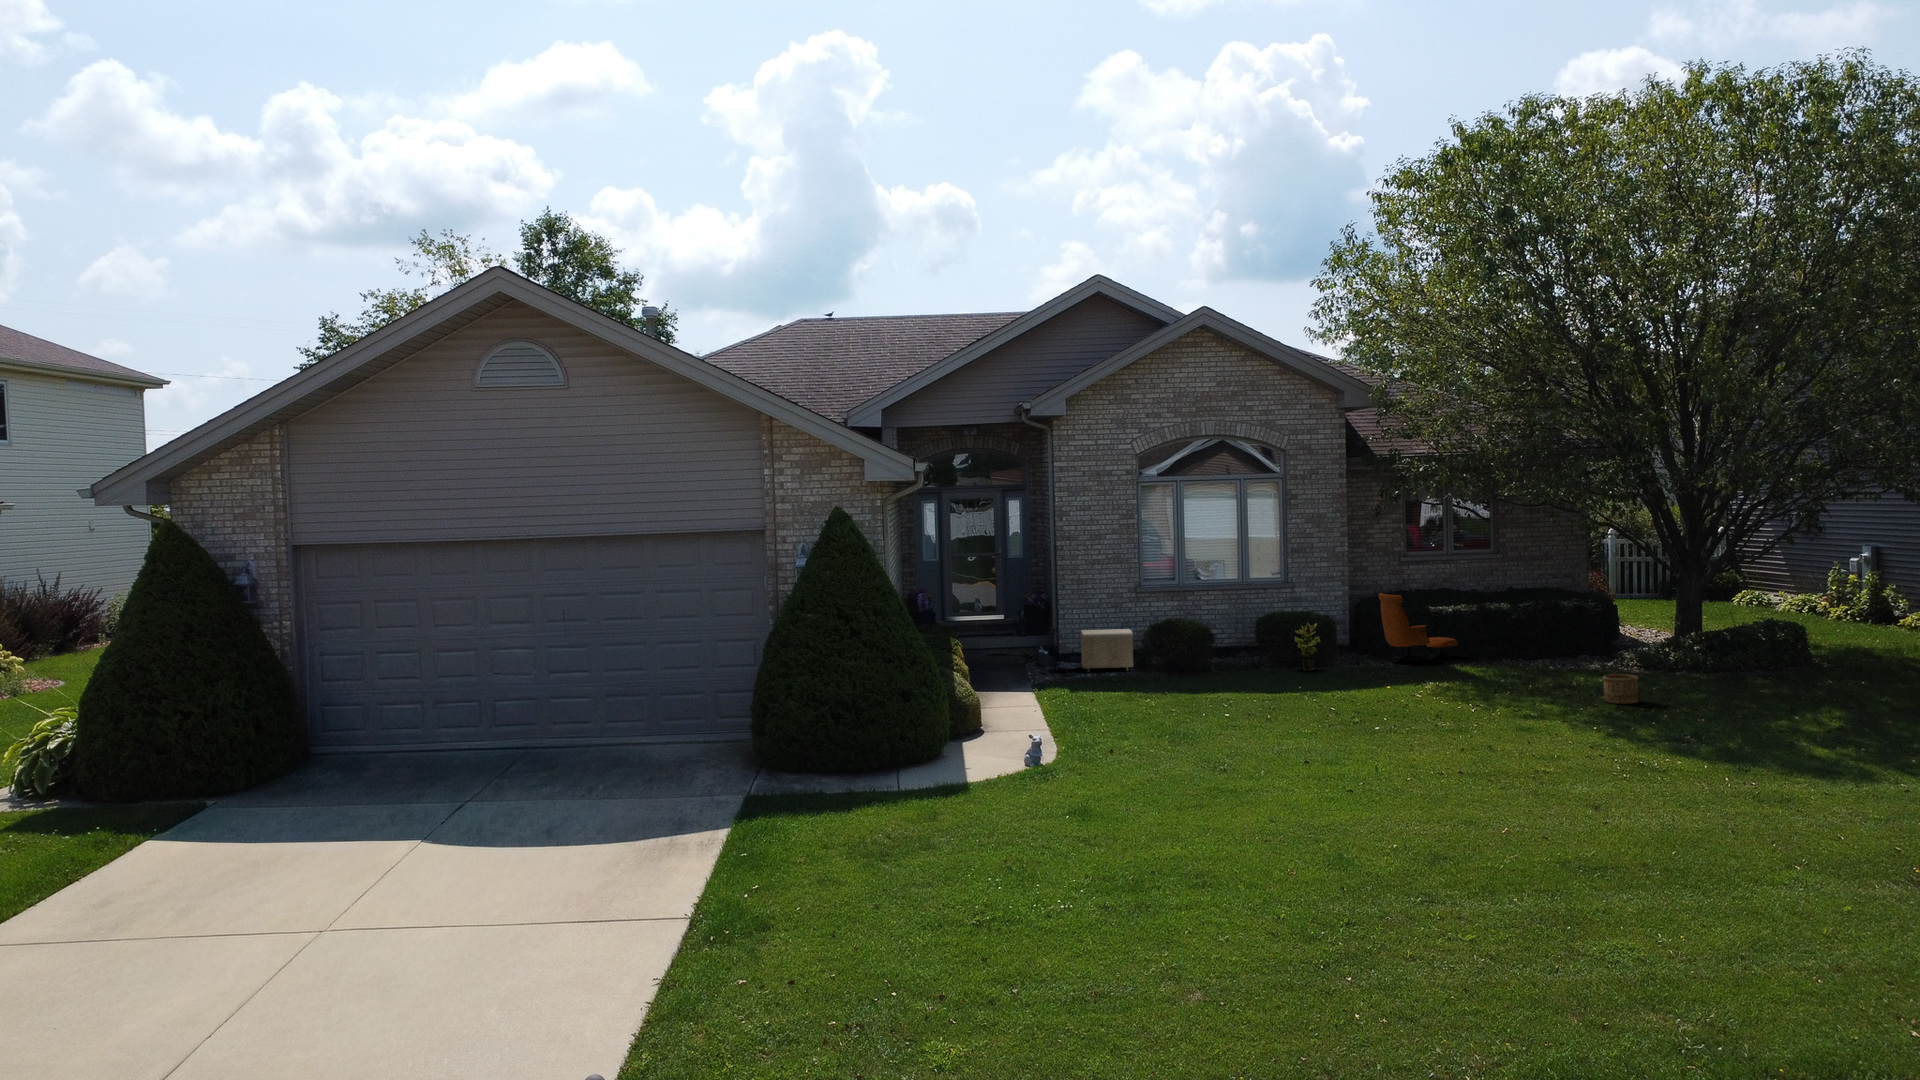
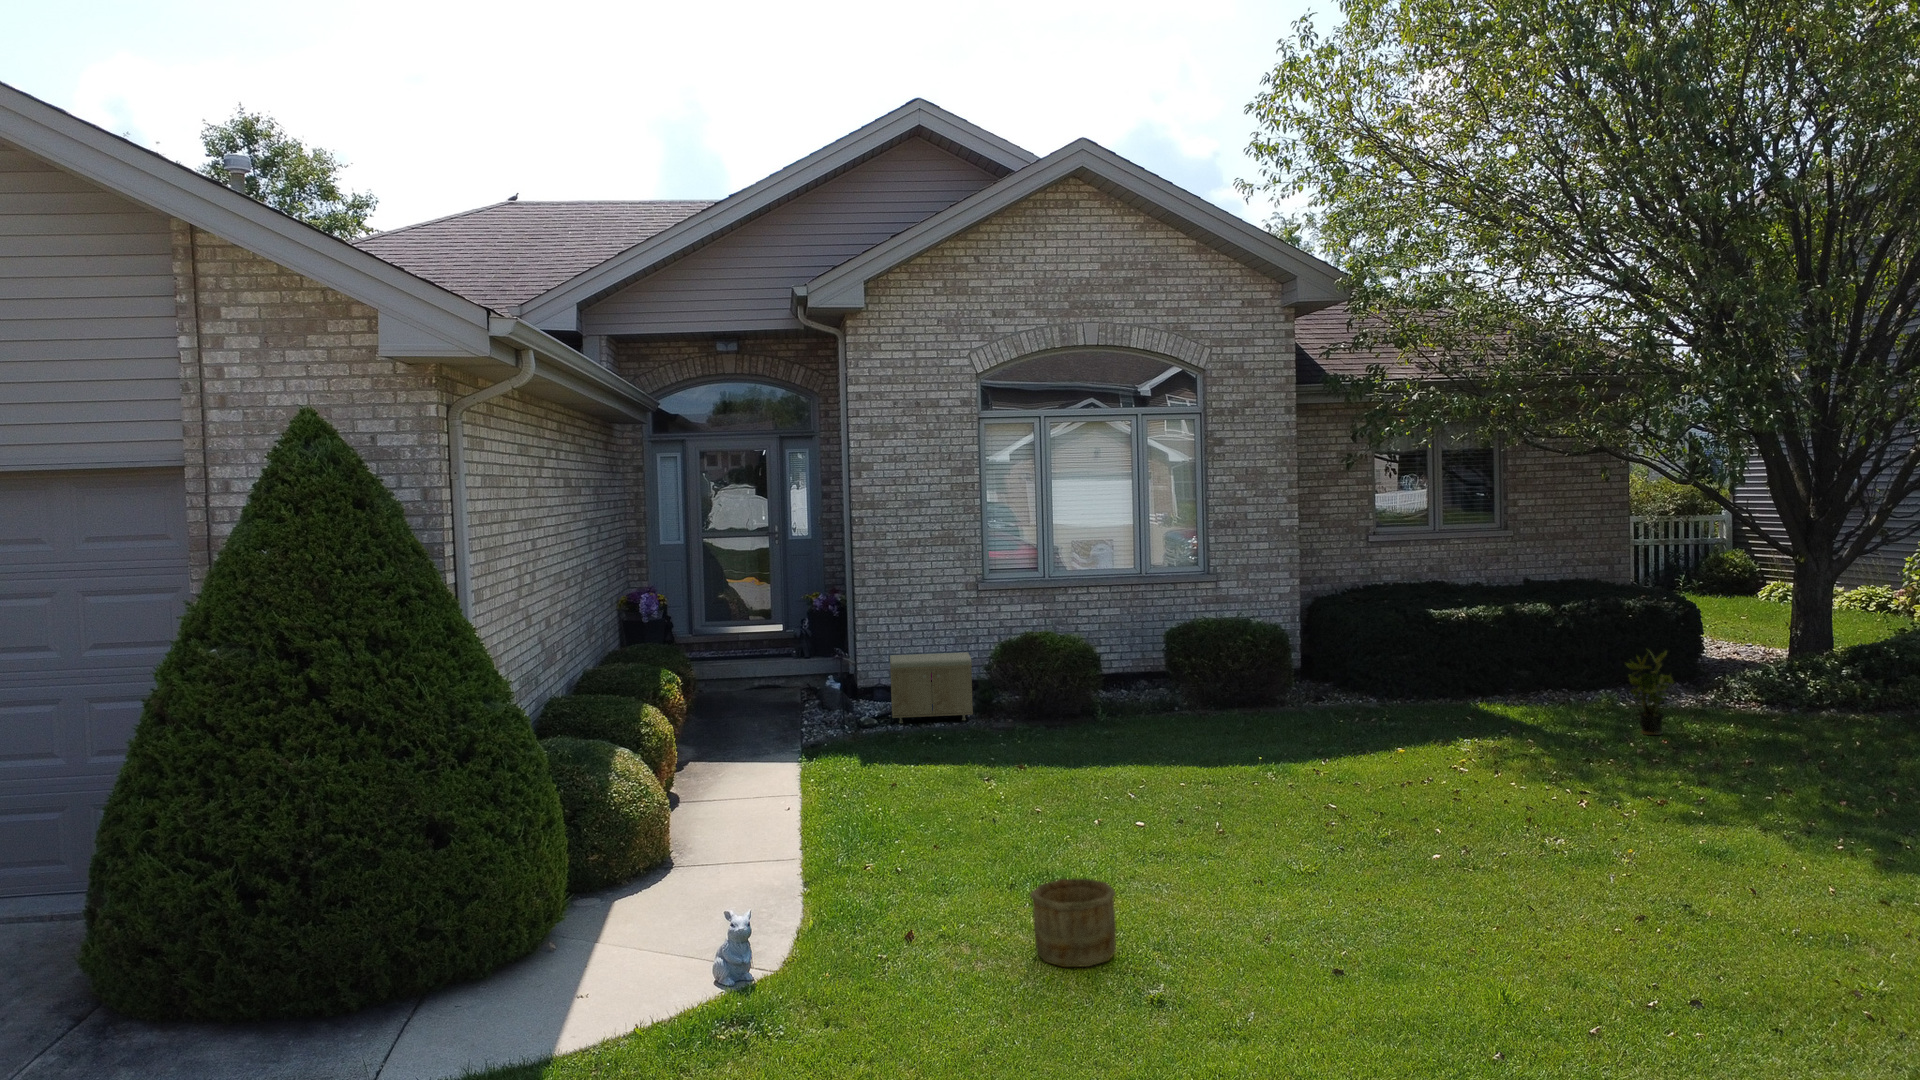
lounge chair: present [1379,593,1458,664] -> none [1354,591,1470,703]
potted plant: present [1295,624,1320,671] -> present [1626,648,1674,735]
wooden bucket: present [1602,674,1639,704] -> present [1030,878,1116,967]

